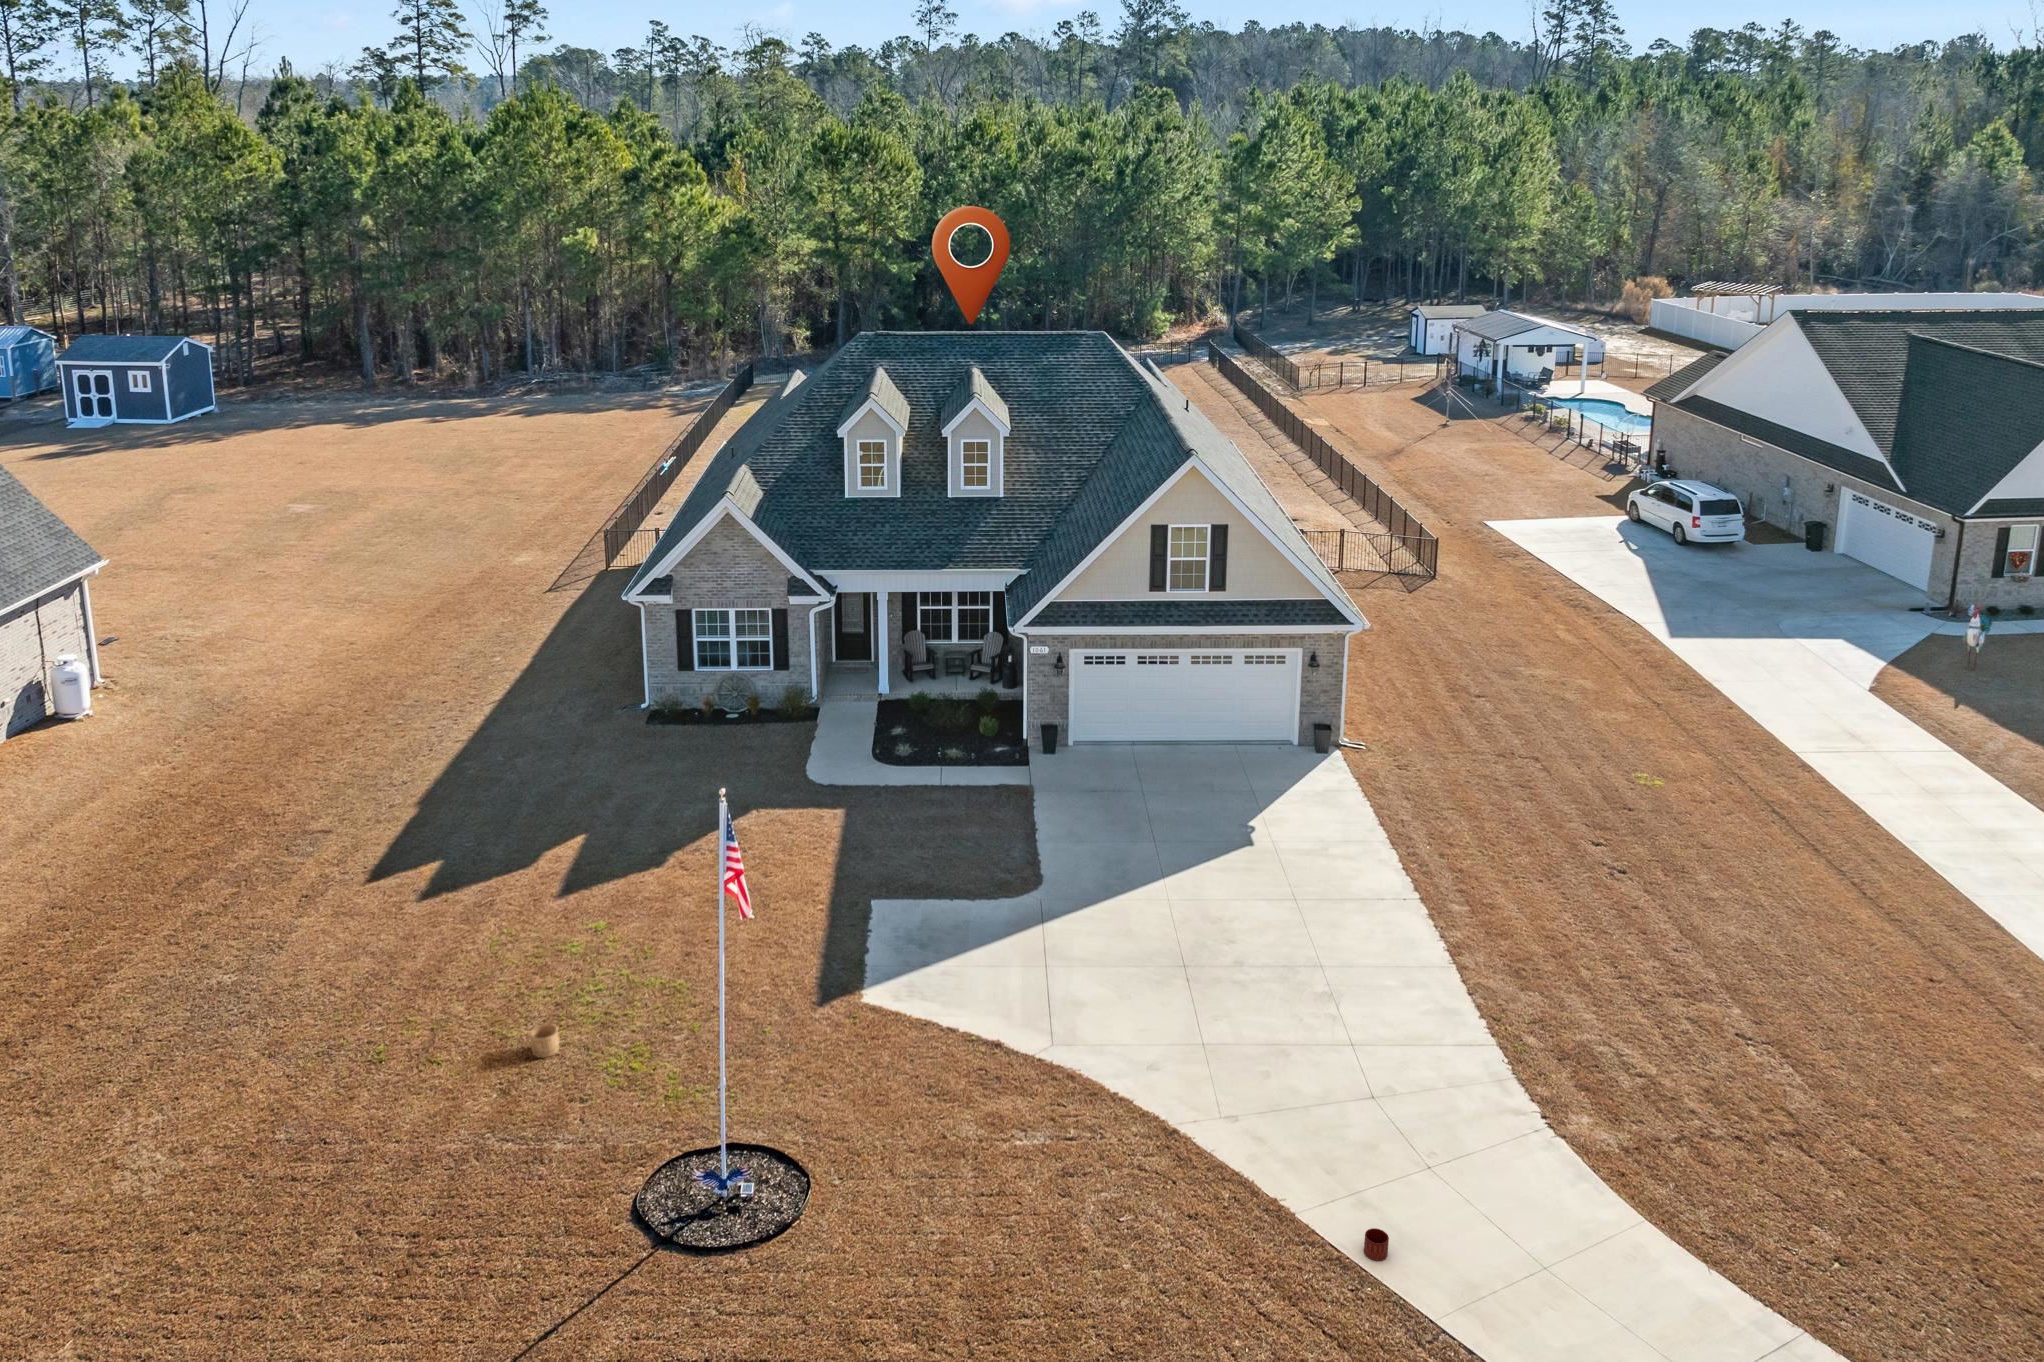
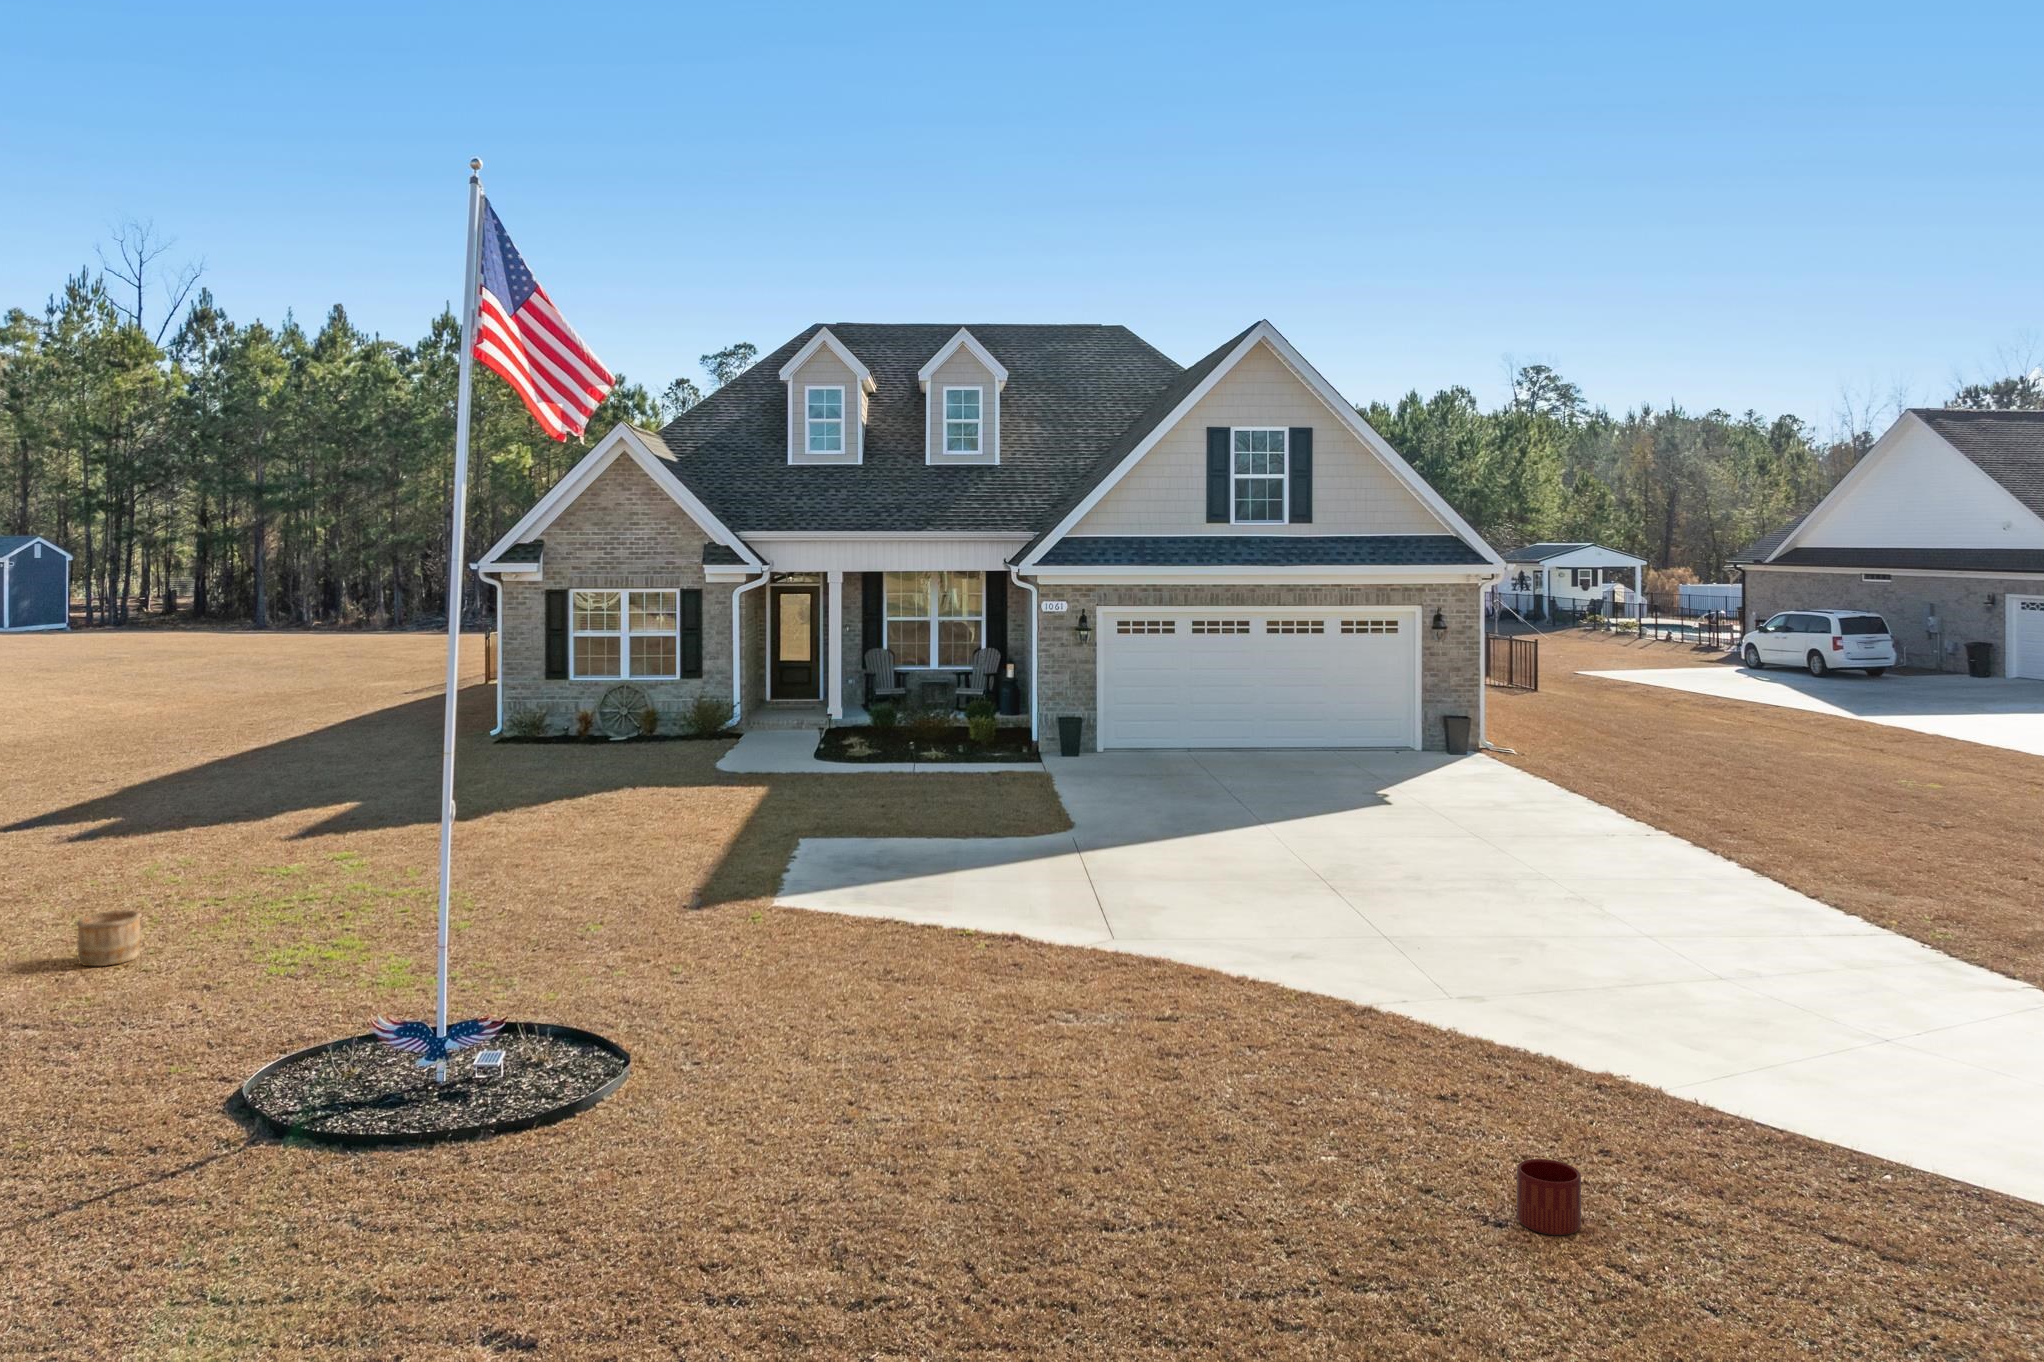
planter: present [1364,1228,1389,1261] -> present [1517,1159,1581,1235]

